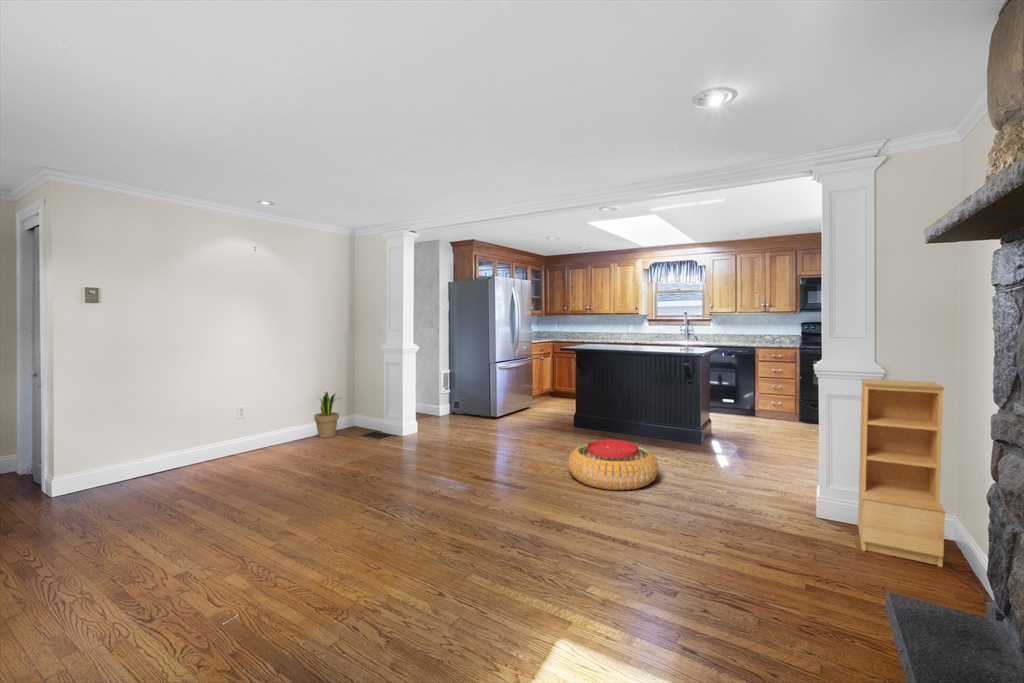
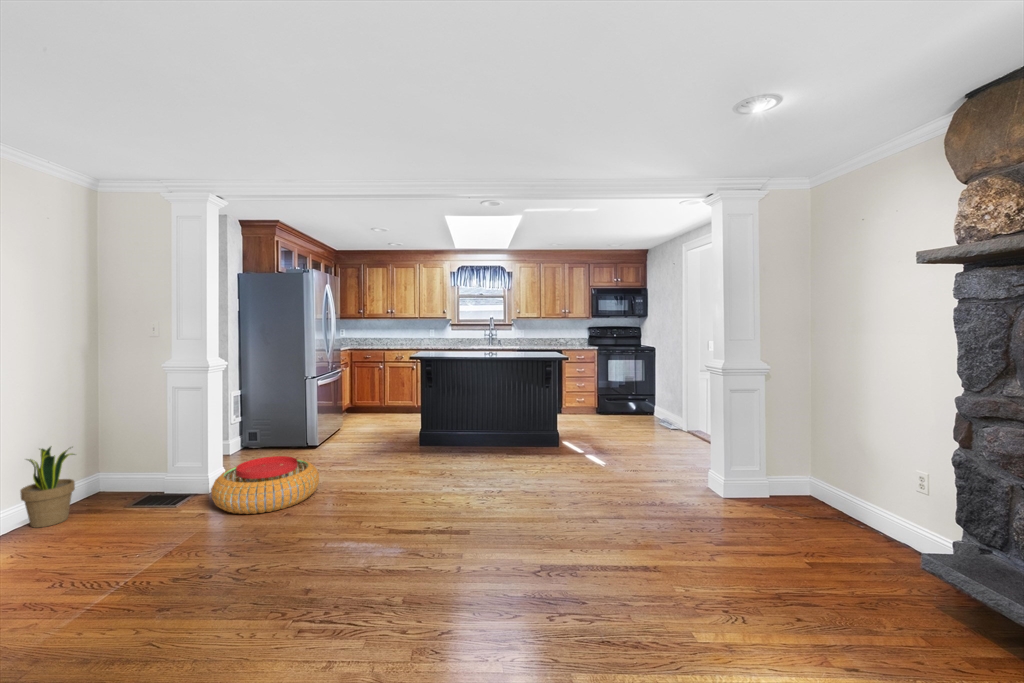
bookshelf: present [858,379,945,567] -> none [736,376,813,513]
pouf: present [568,440,658,490] -> present [211,456,319,514]

